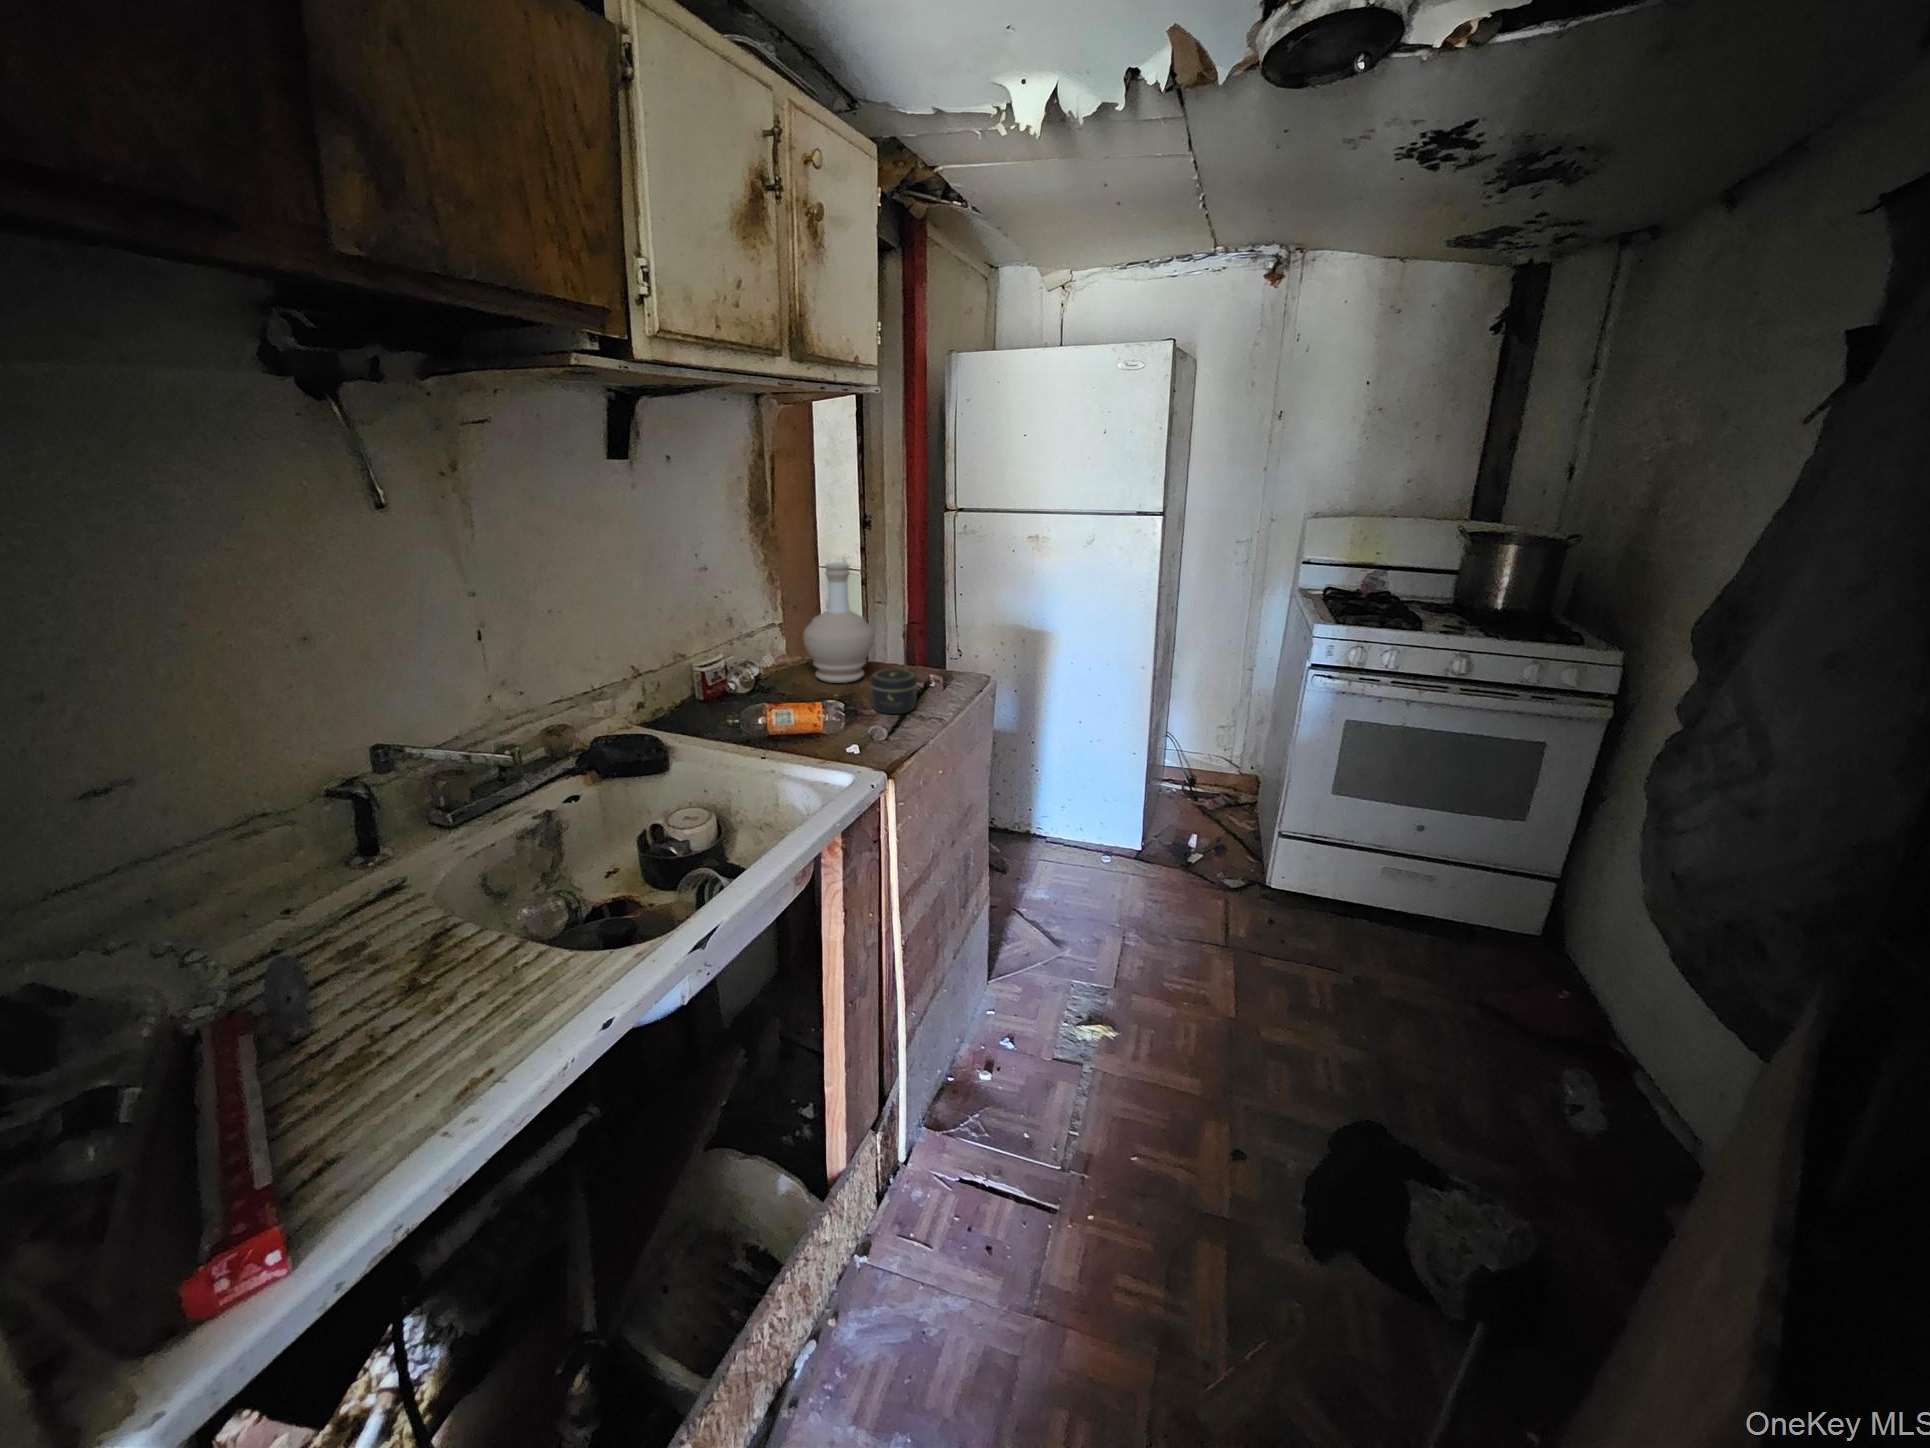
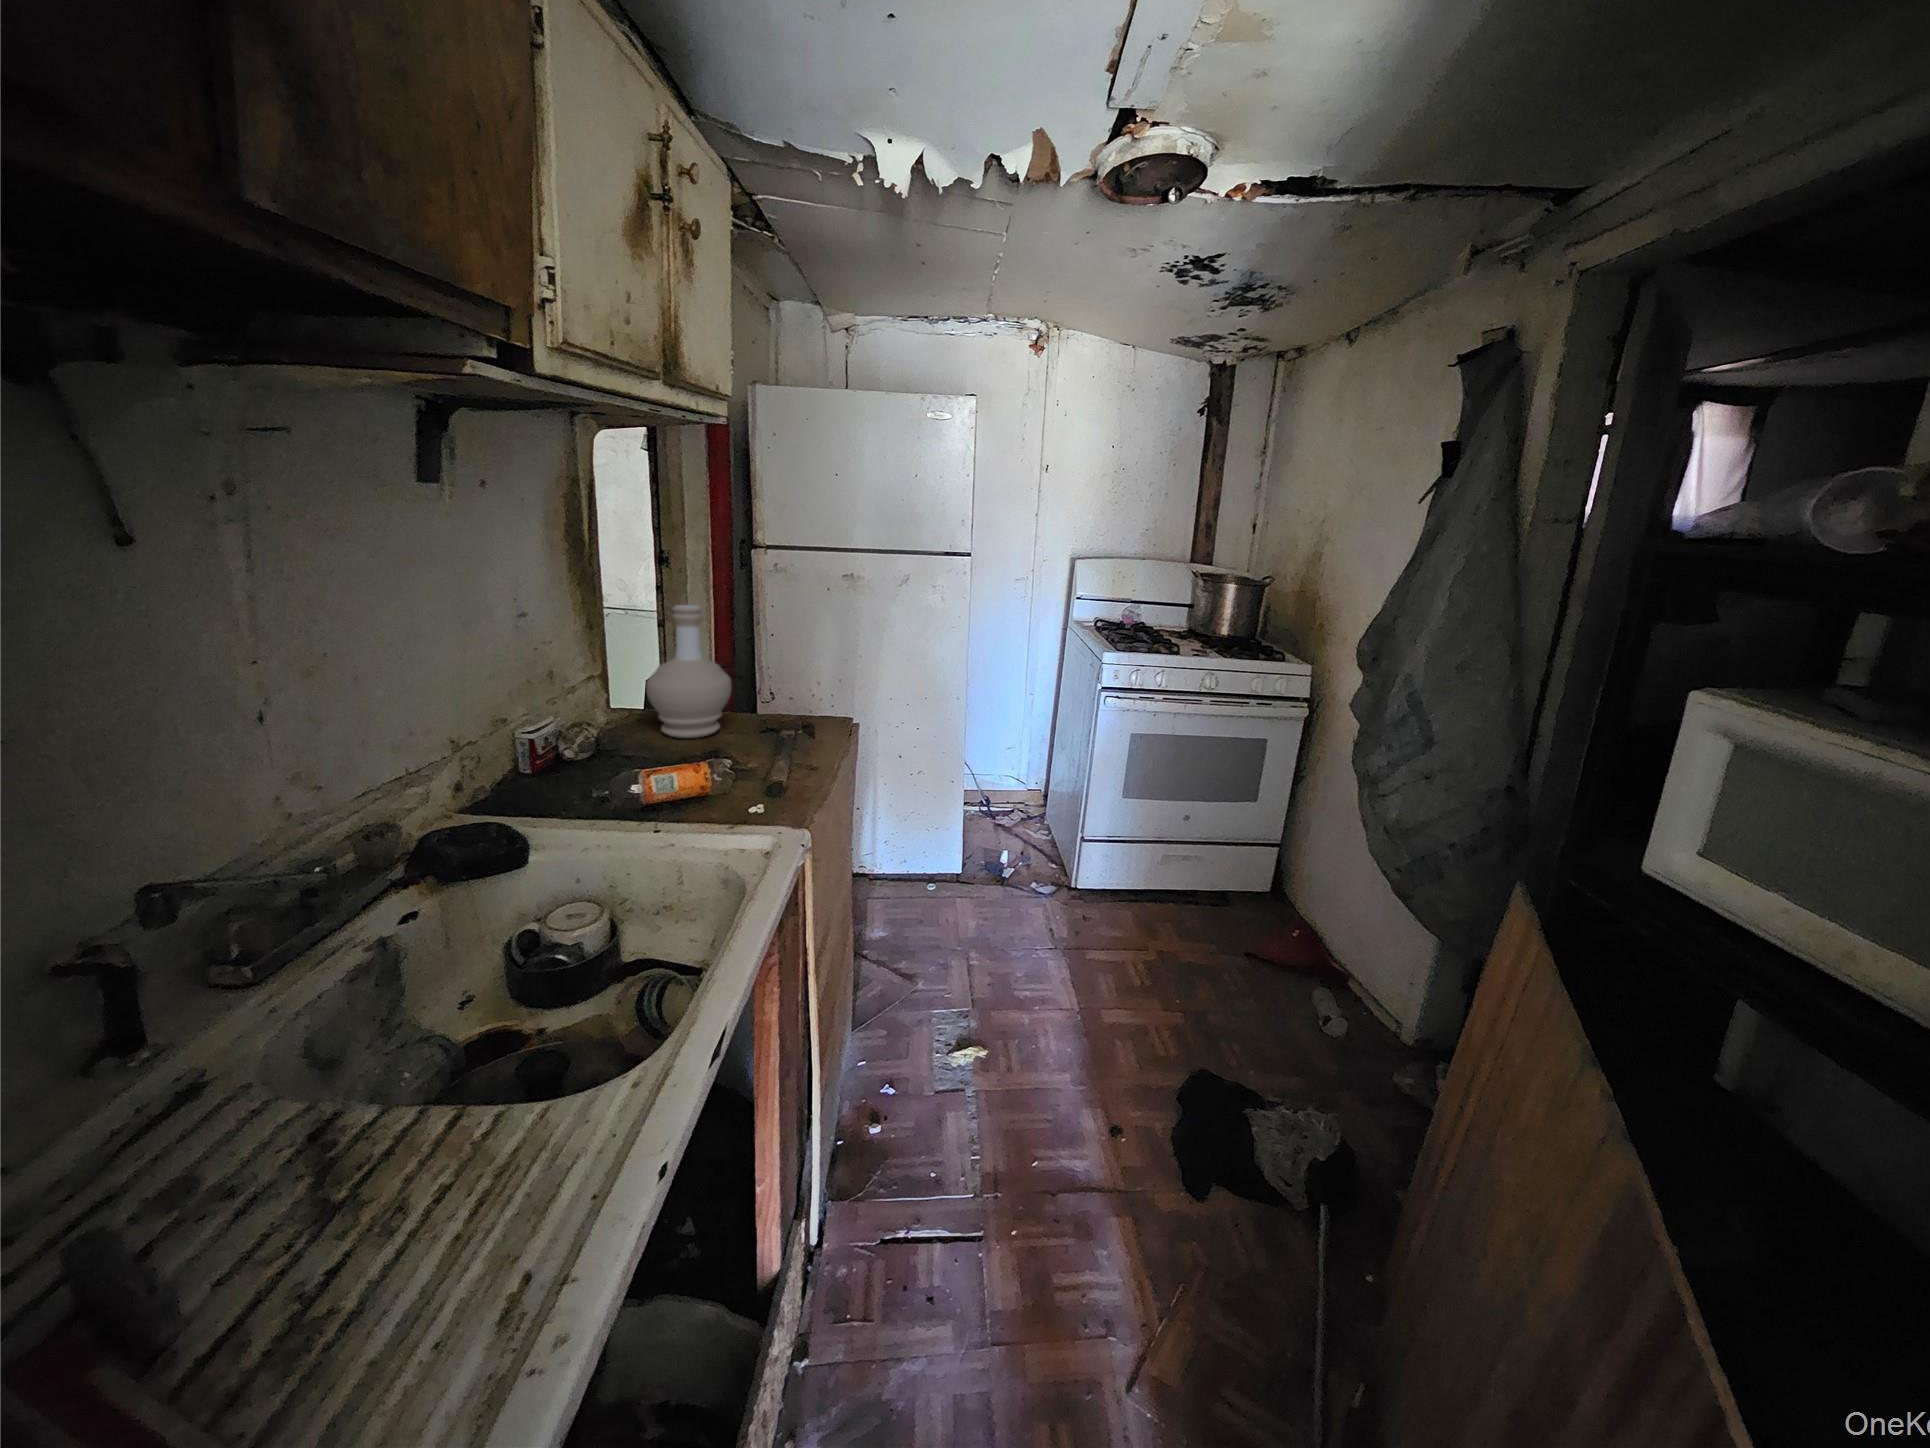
jar: present [871,669,917,714] -> none [748,717,800,766]

